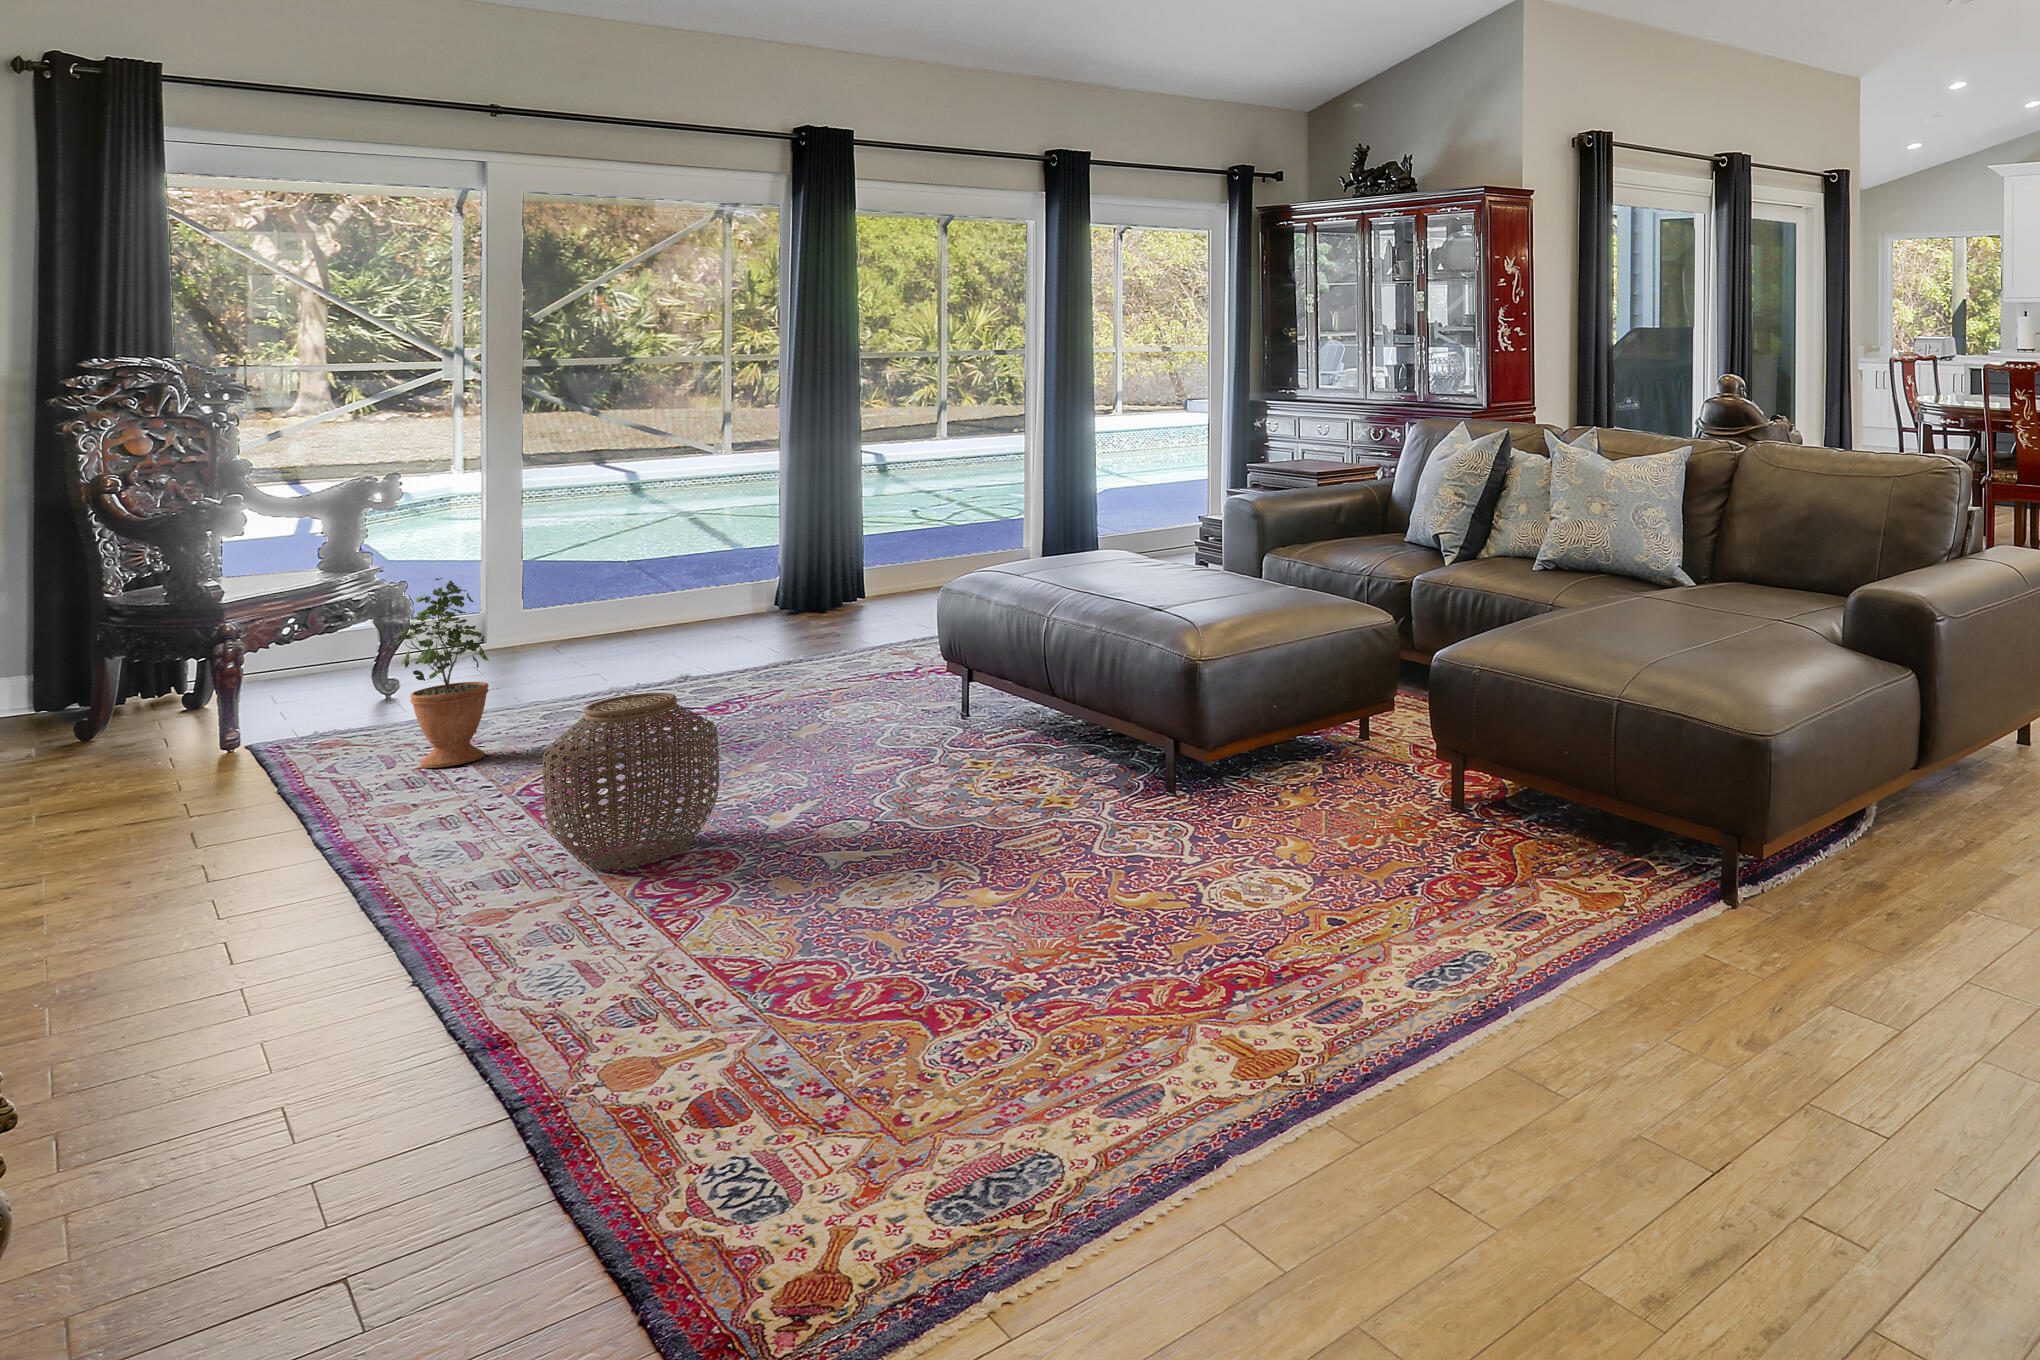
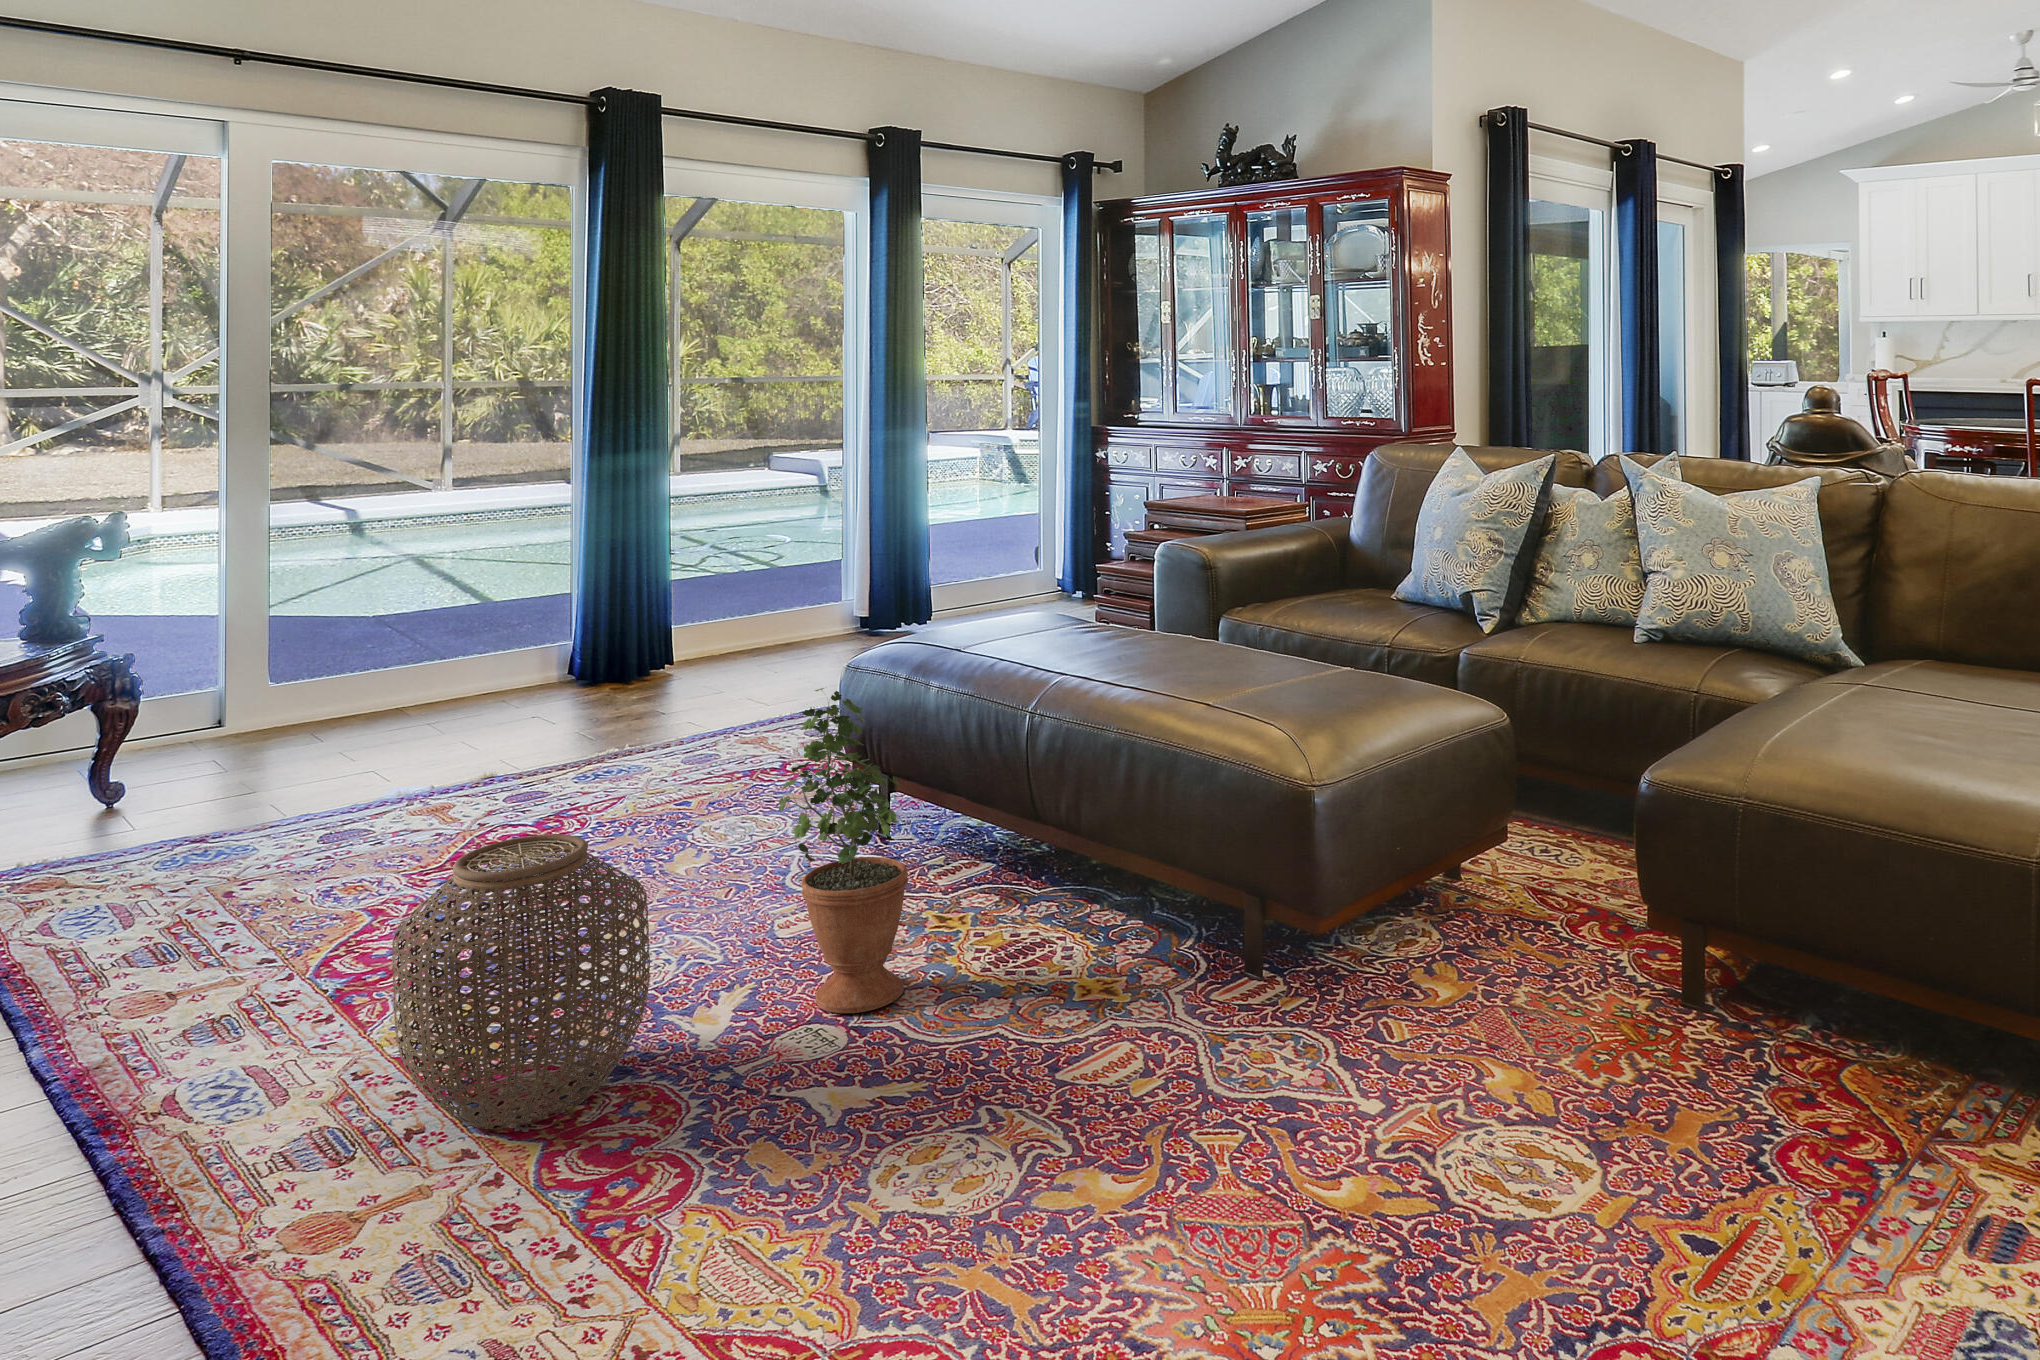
potted plant: present [390,578,489,768] -> present [779,688,908,1013]

